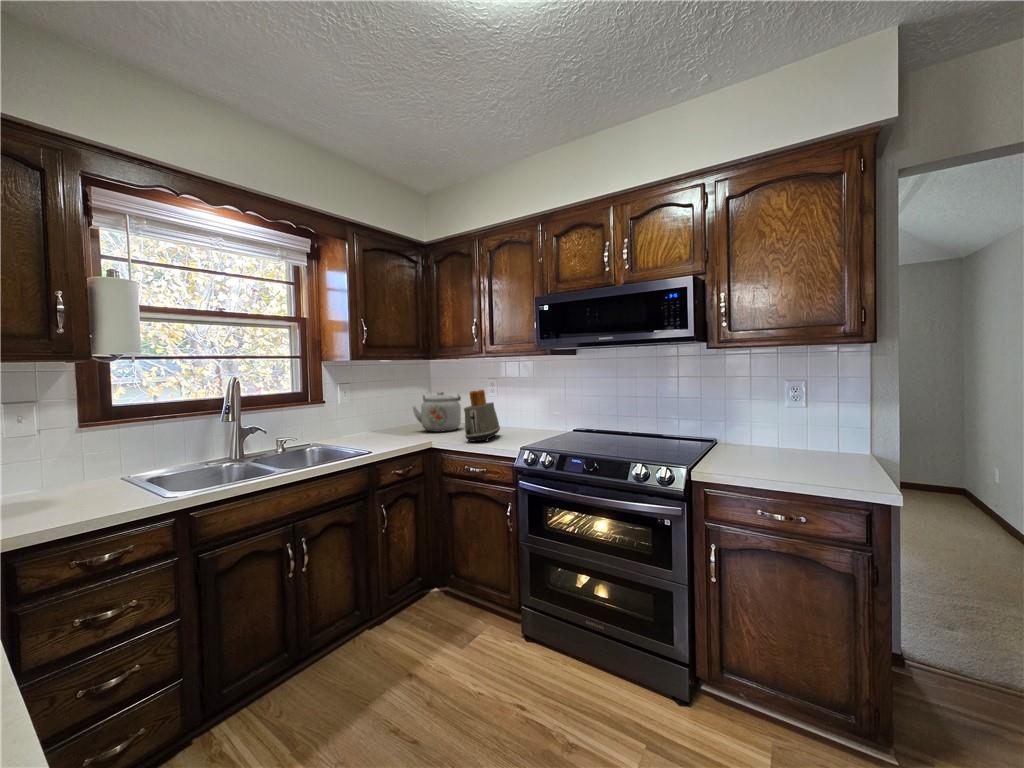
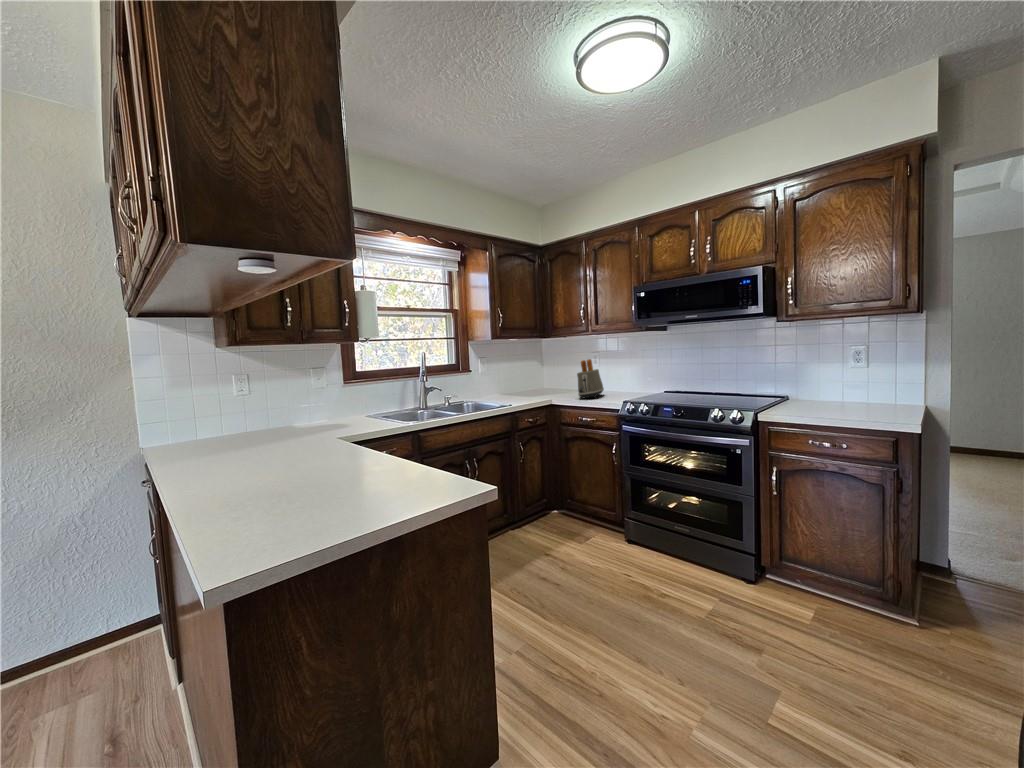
kettle: present [413,392,461,432] -> none [532,362,570,393]

